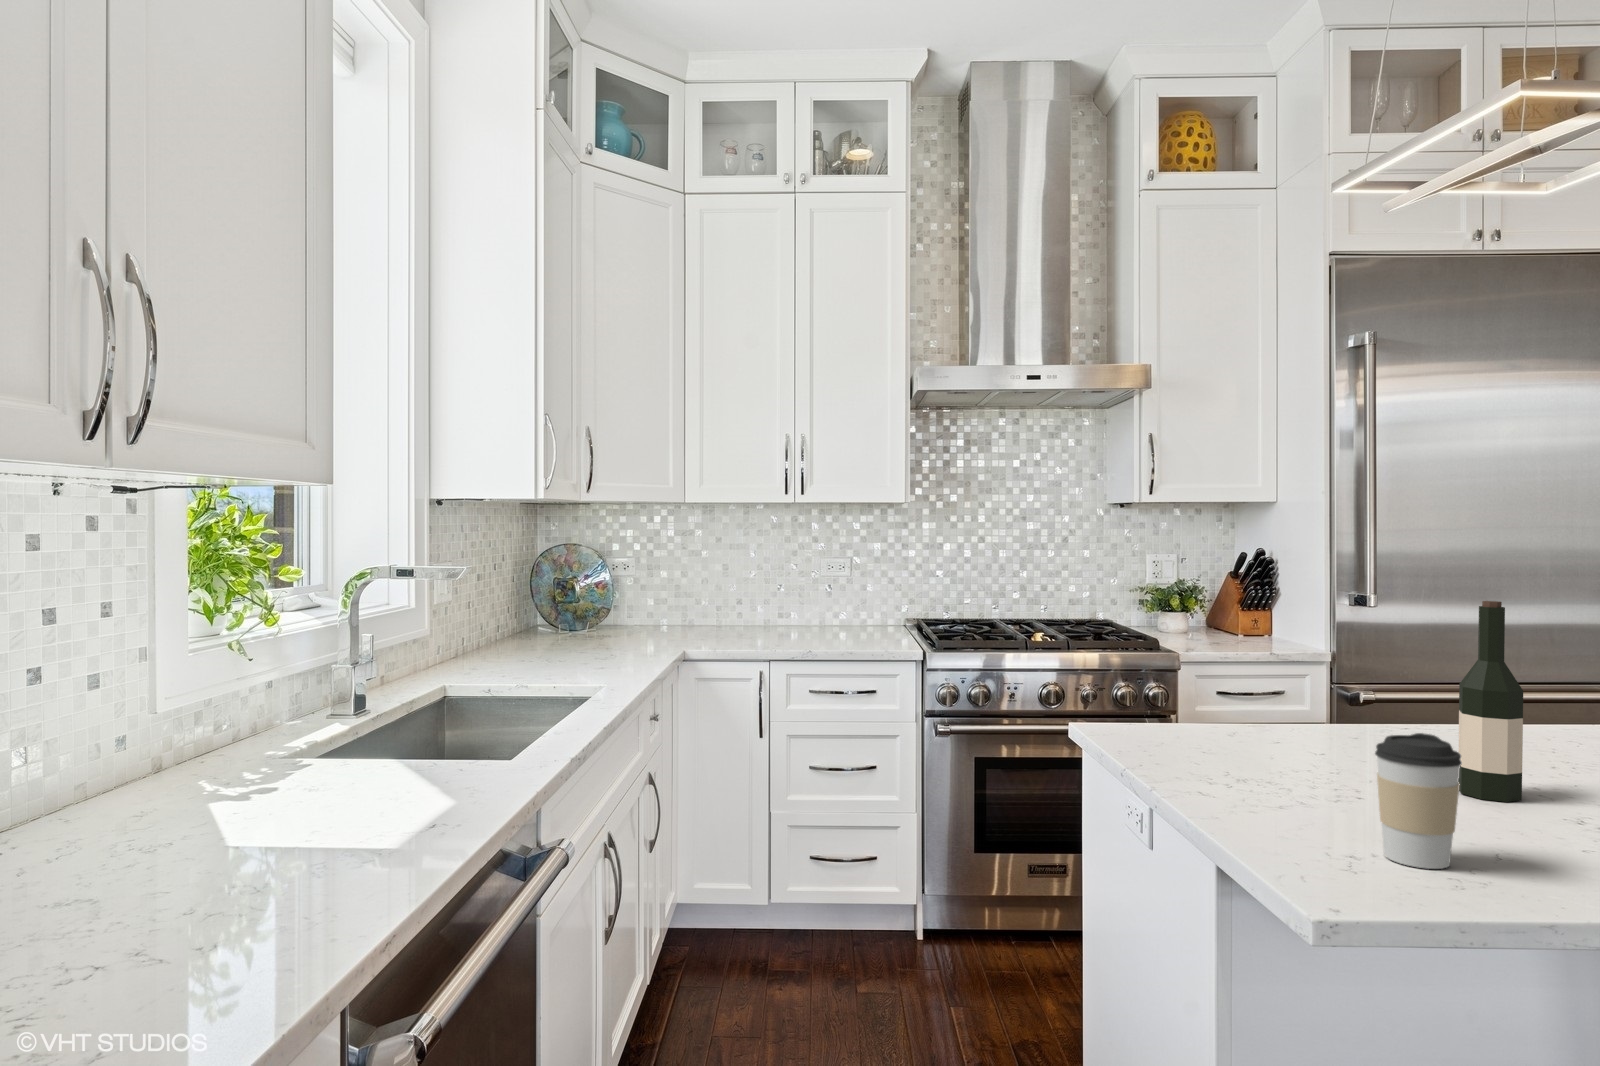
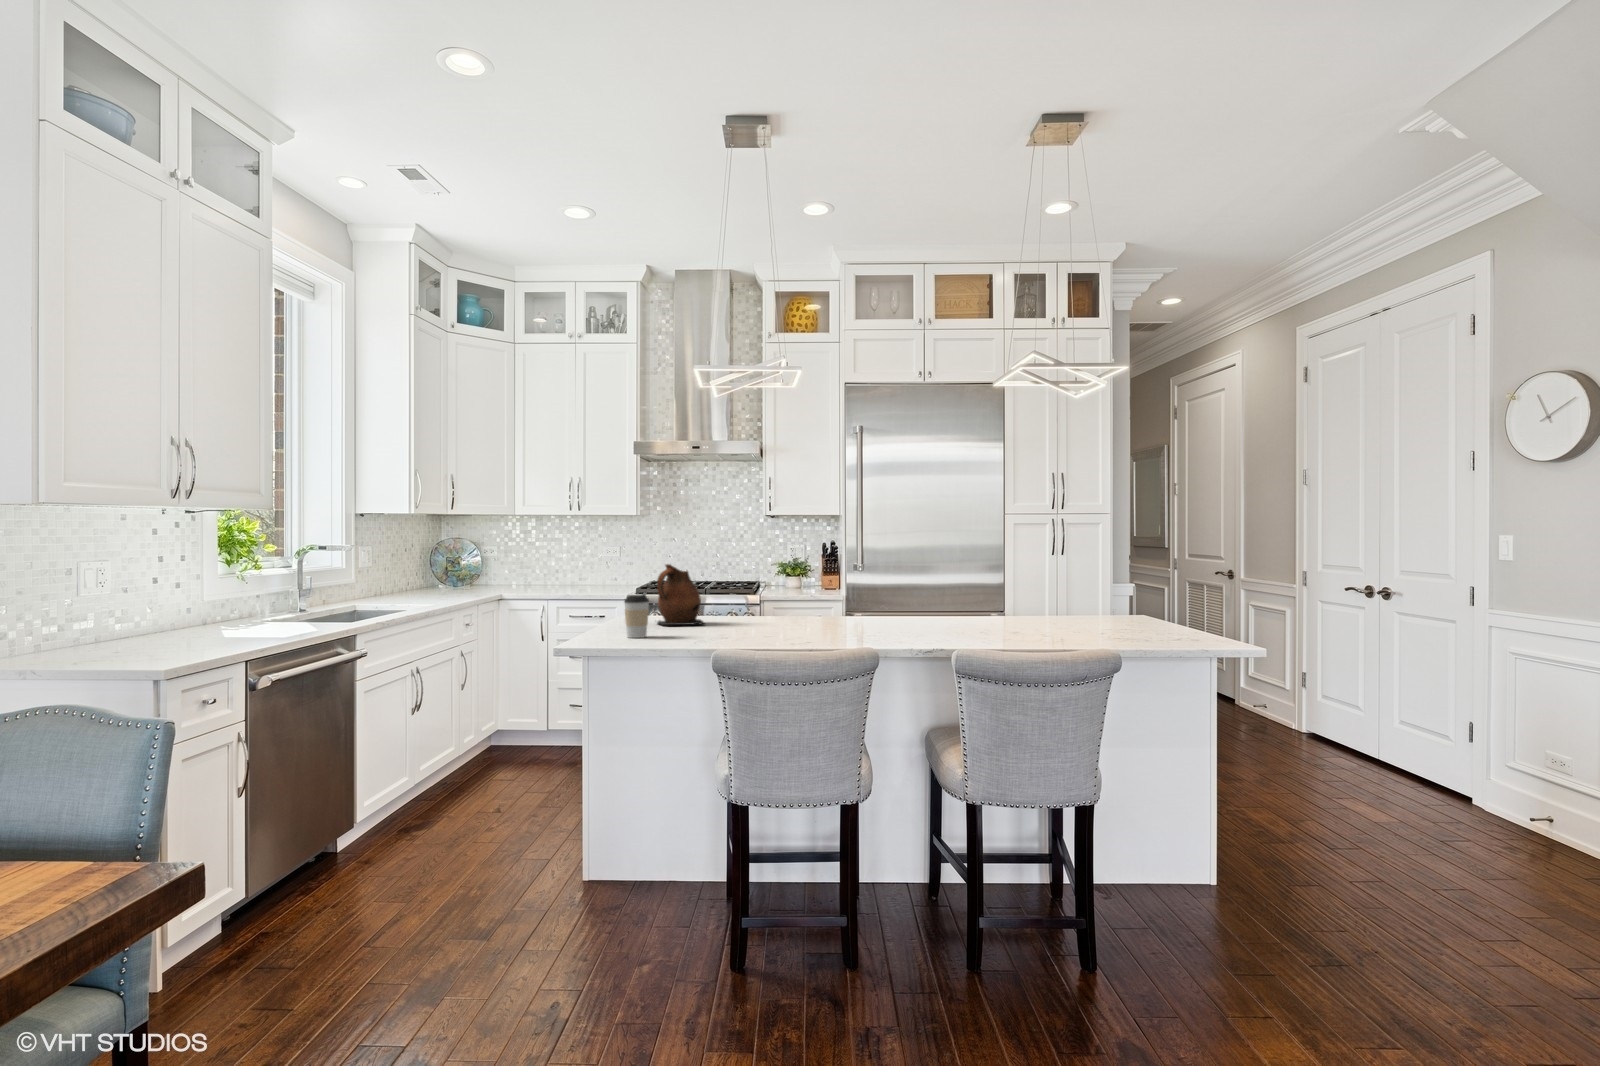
wine bottle: present [1458,601,1523,802] -> none [720,552,741,629]
ceramic pitcher: none [1225,626,1381,782] -> present [657,564,704,625]

